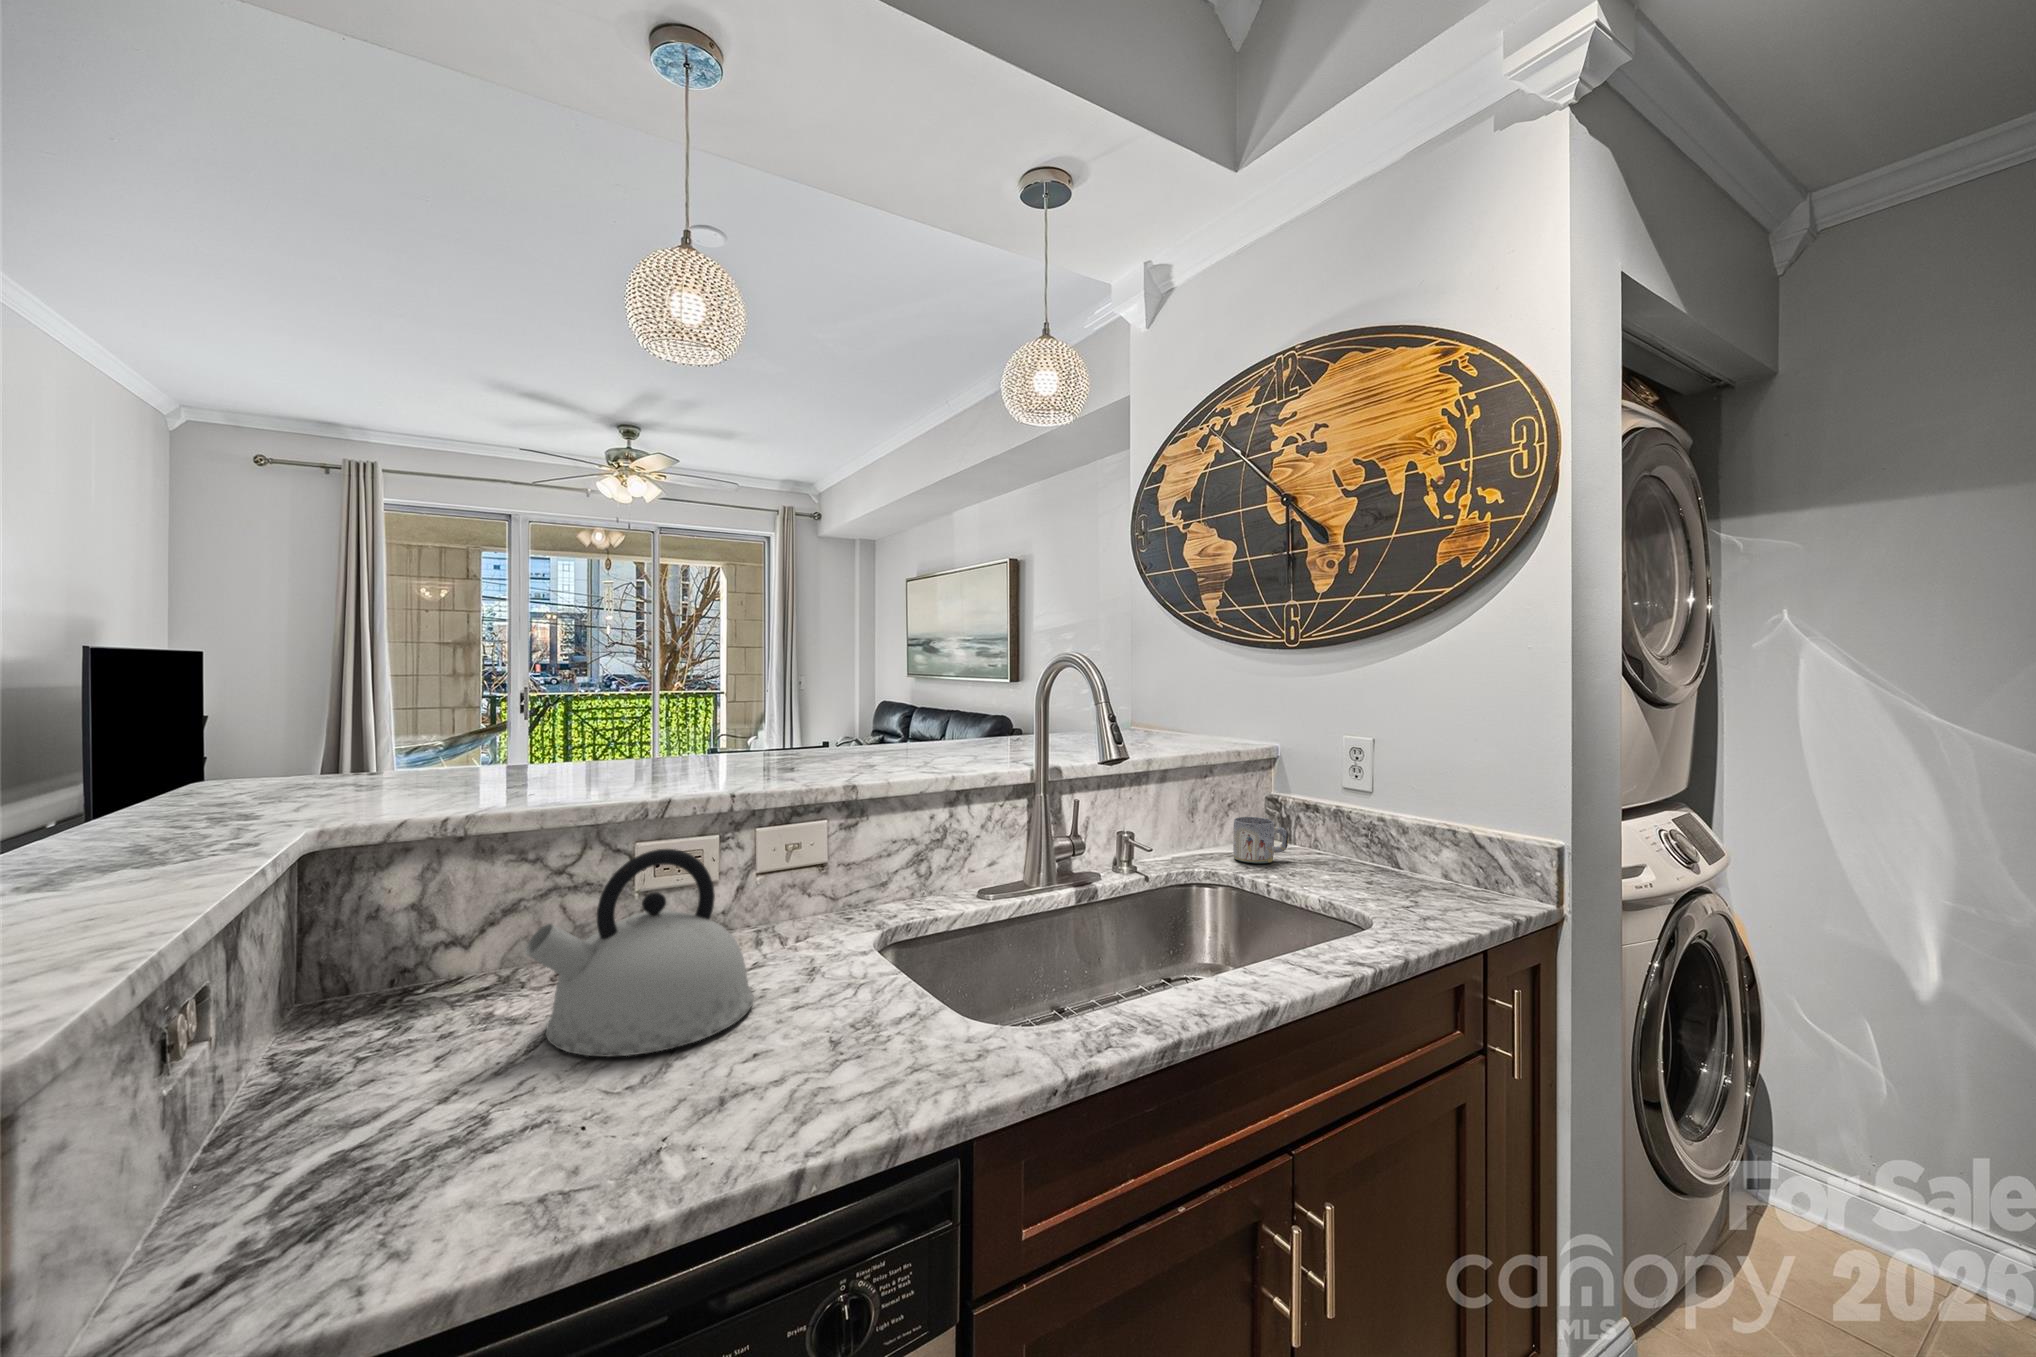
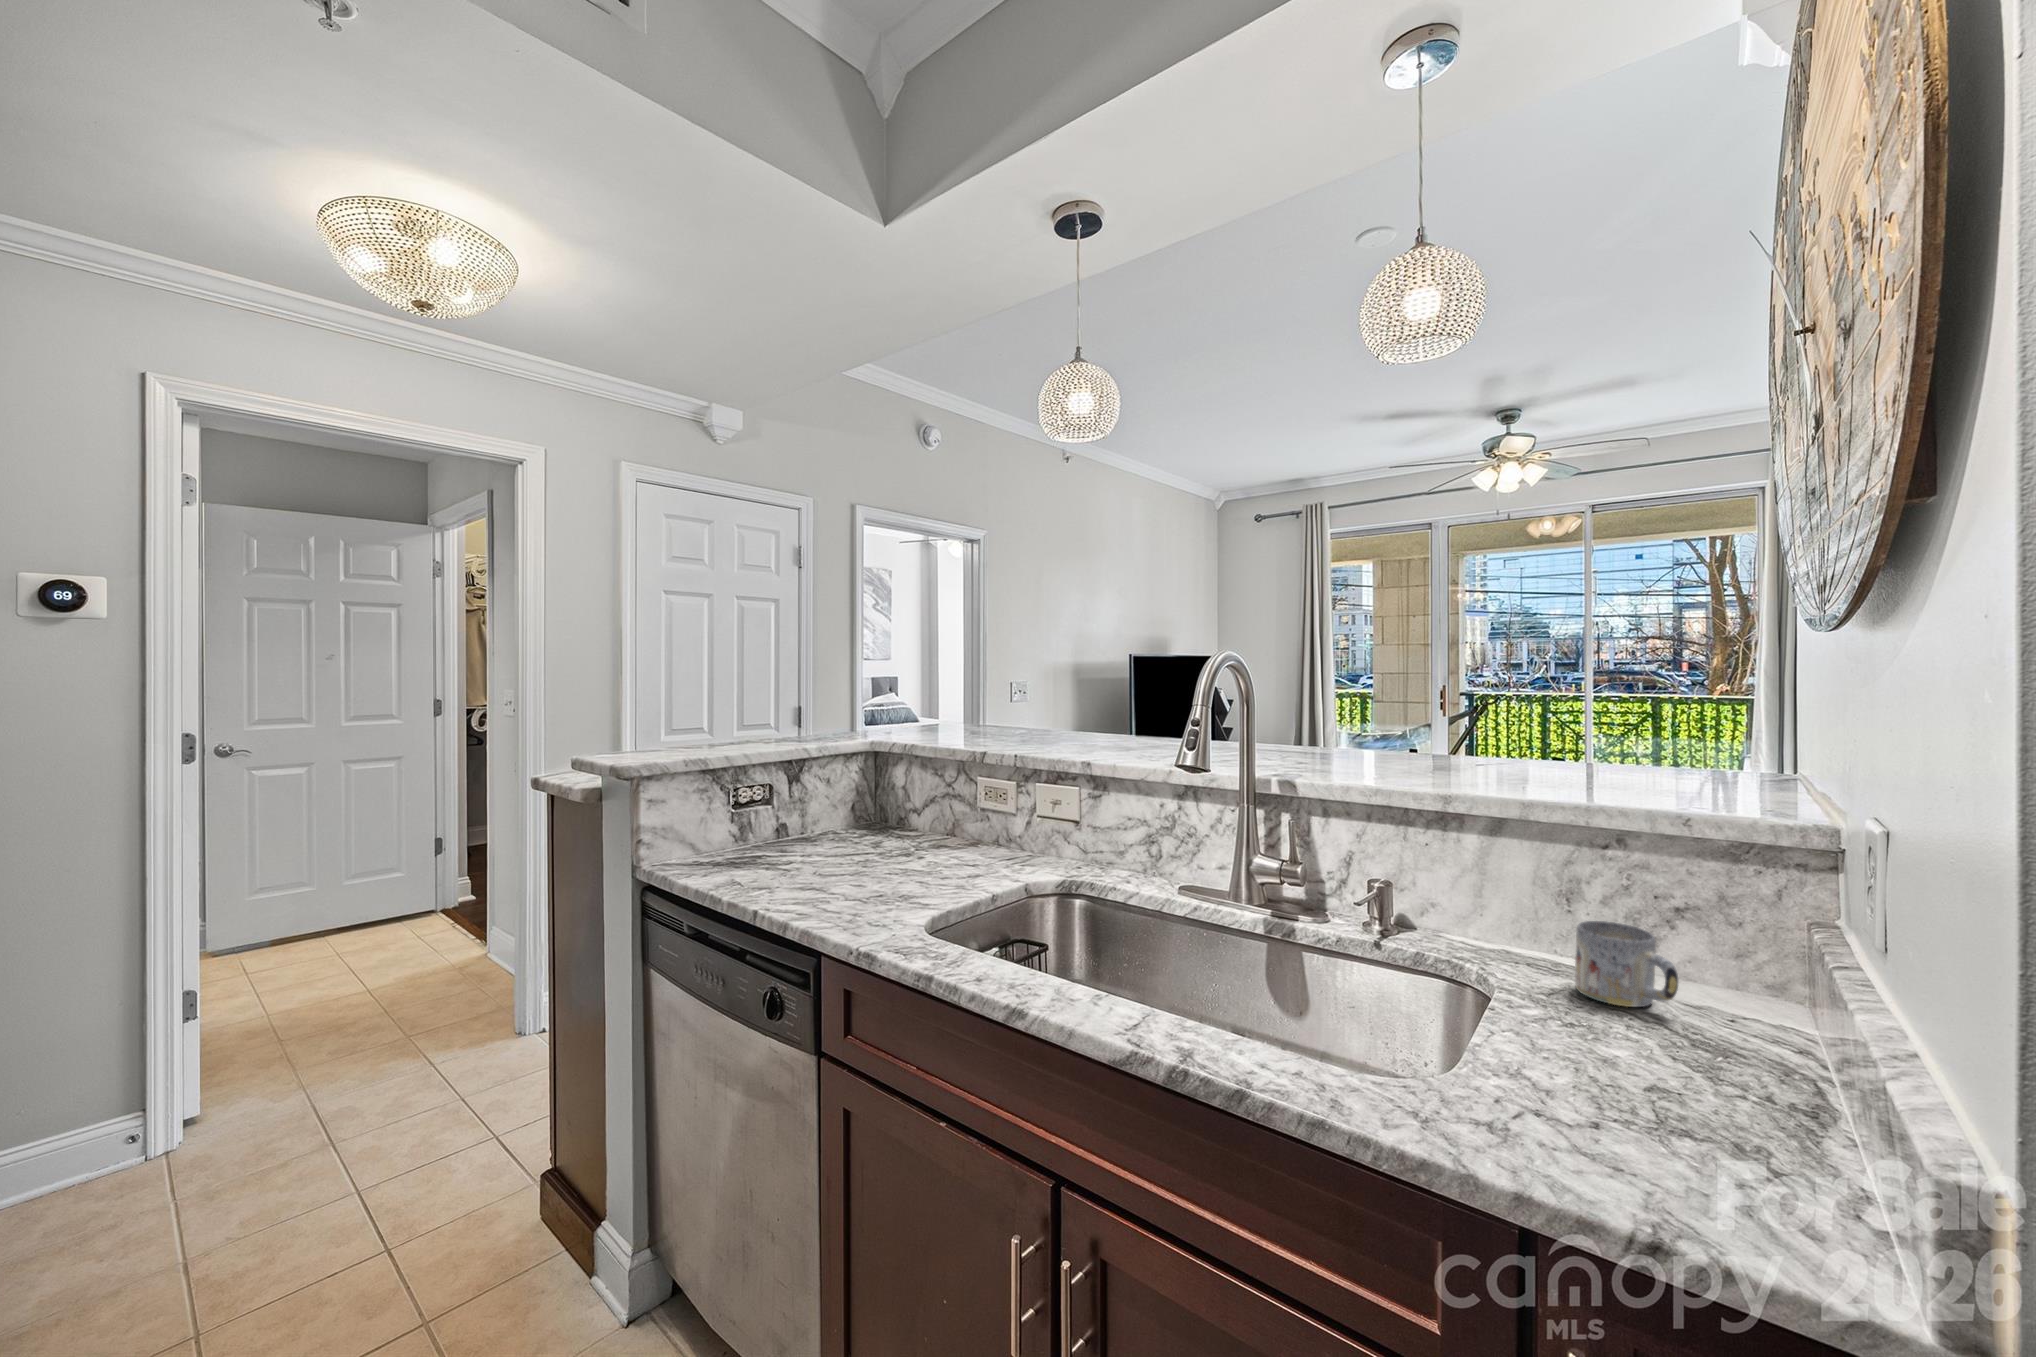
kettle: present [525,849,753,1057] -> none [843,770,953,877]

